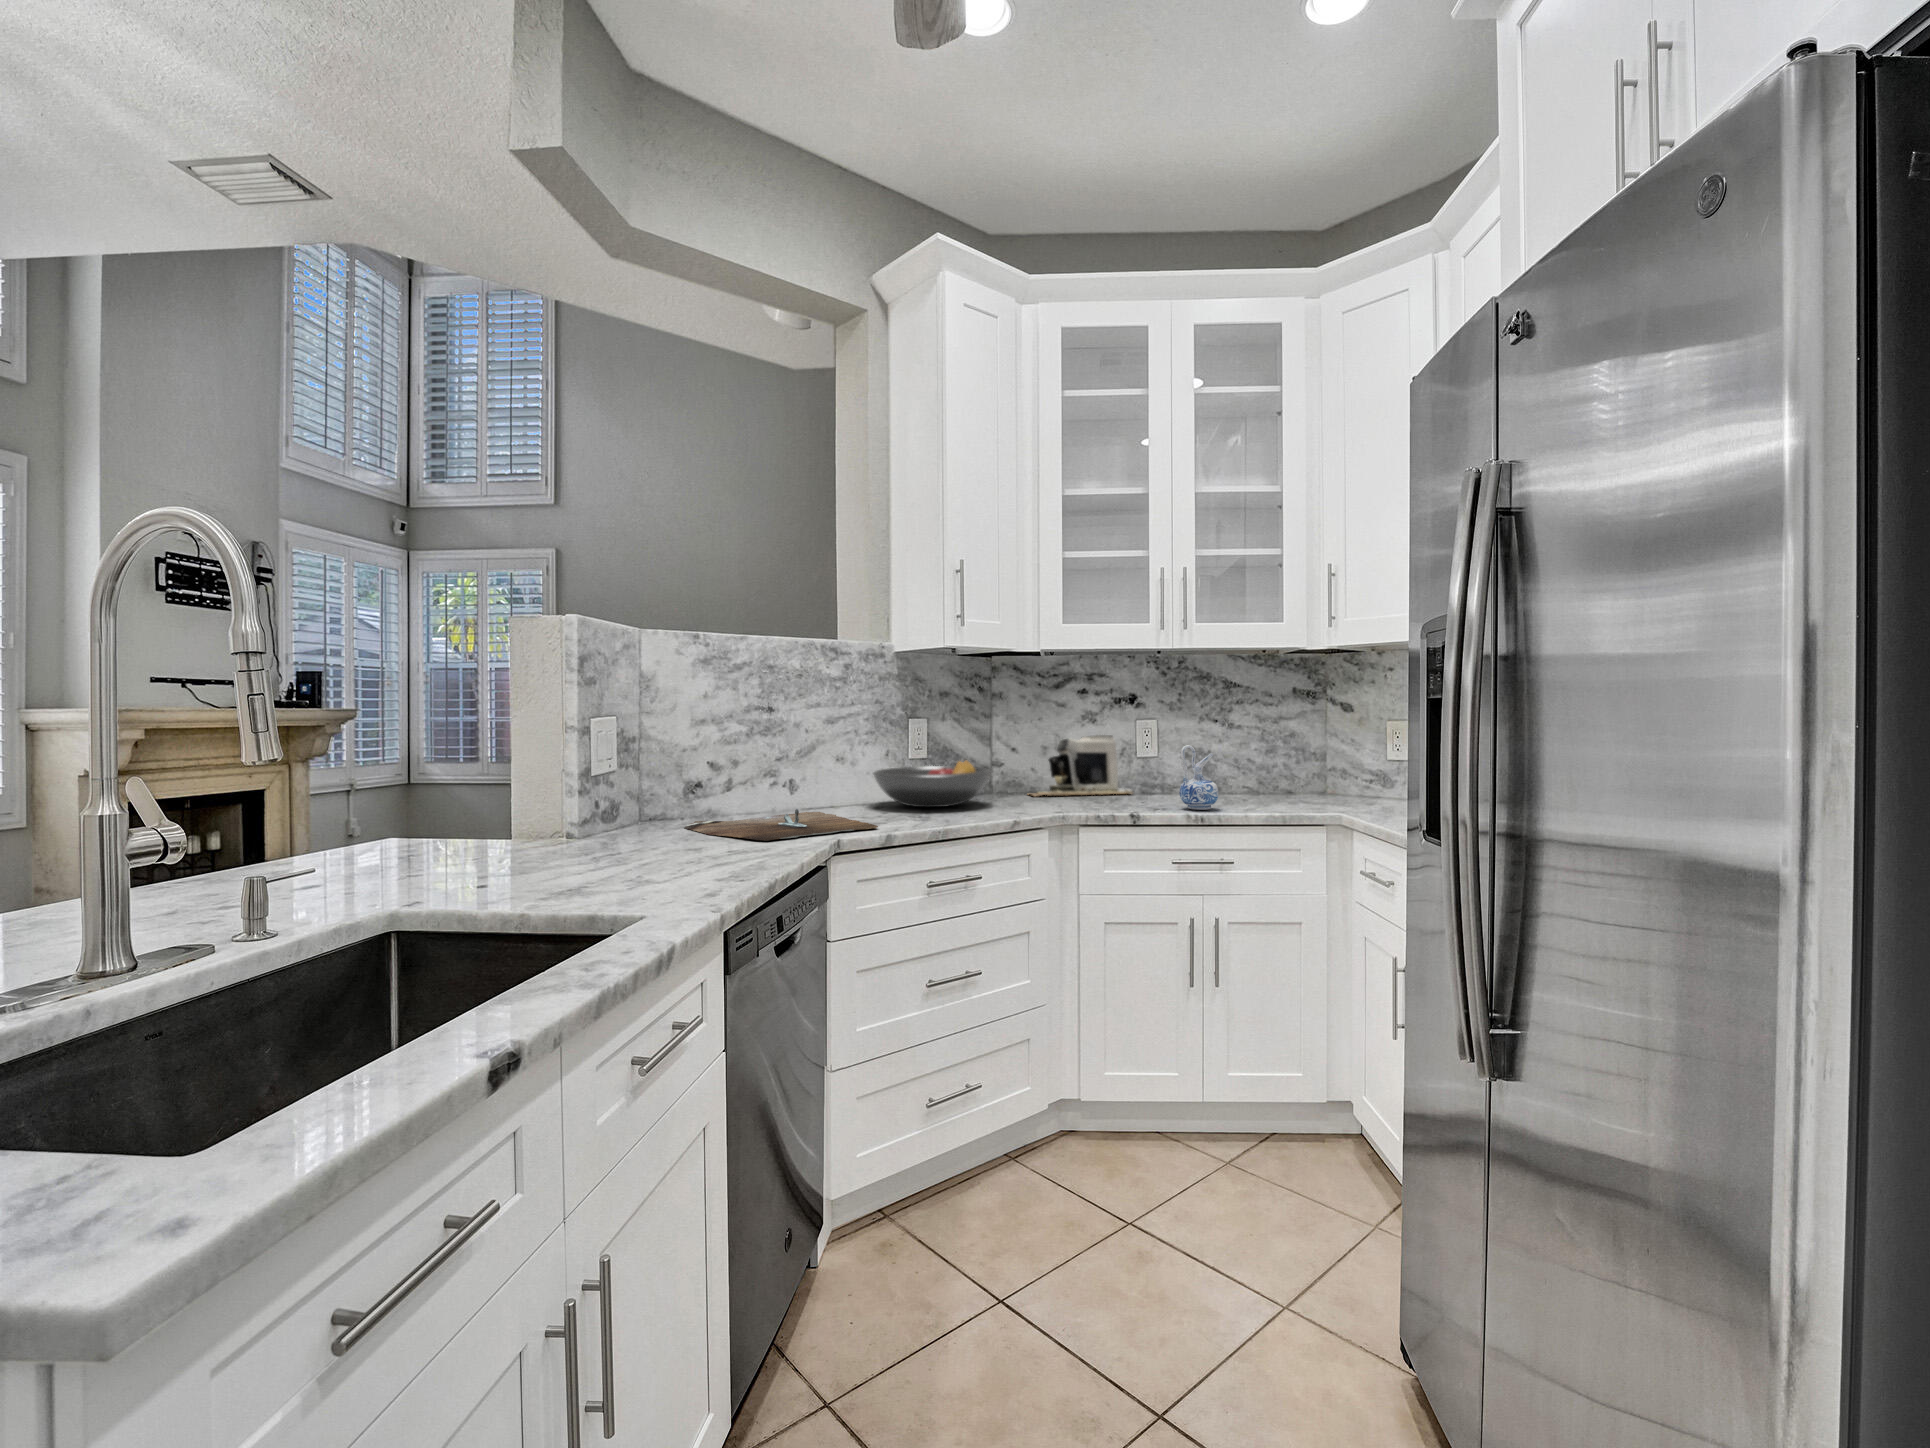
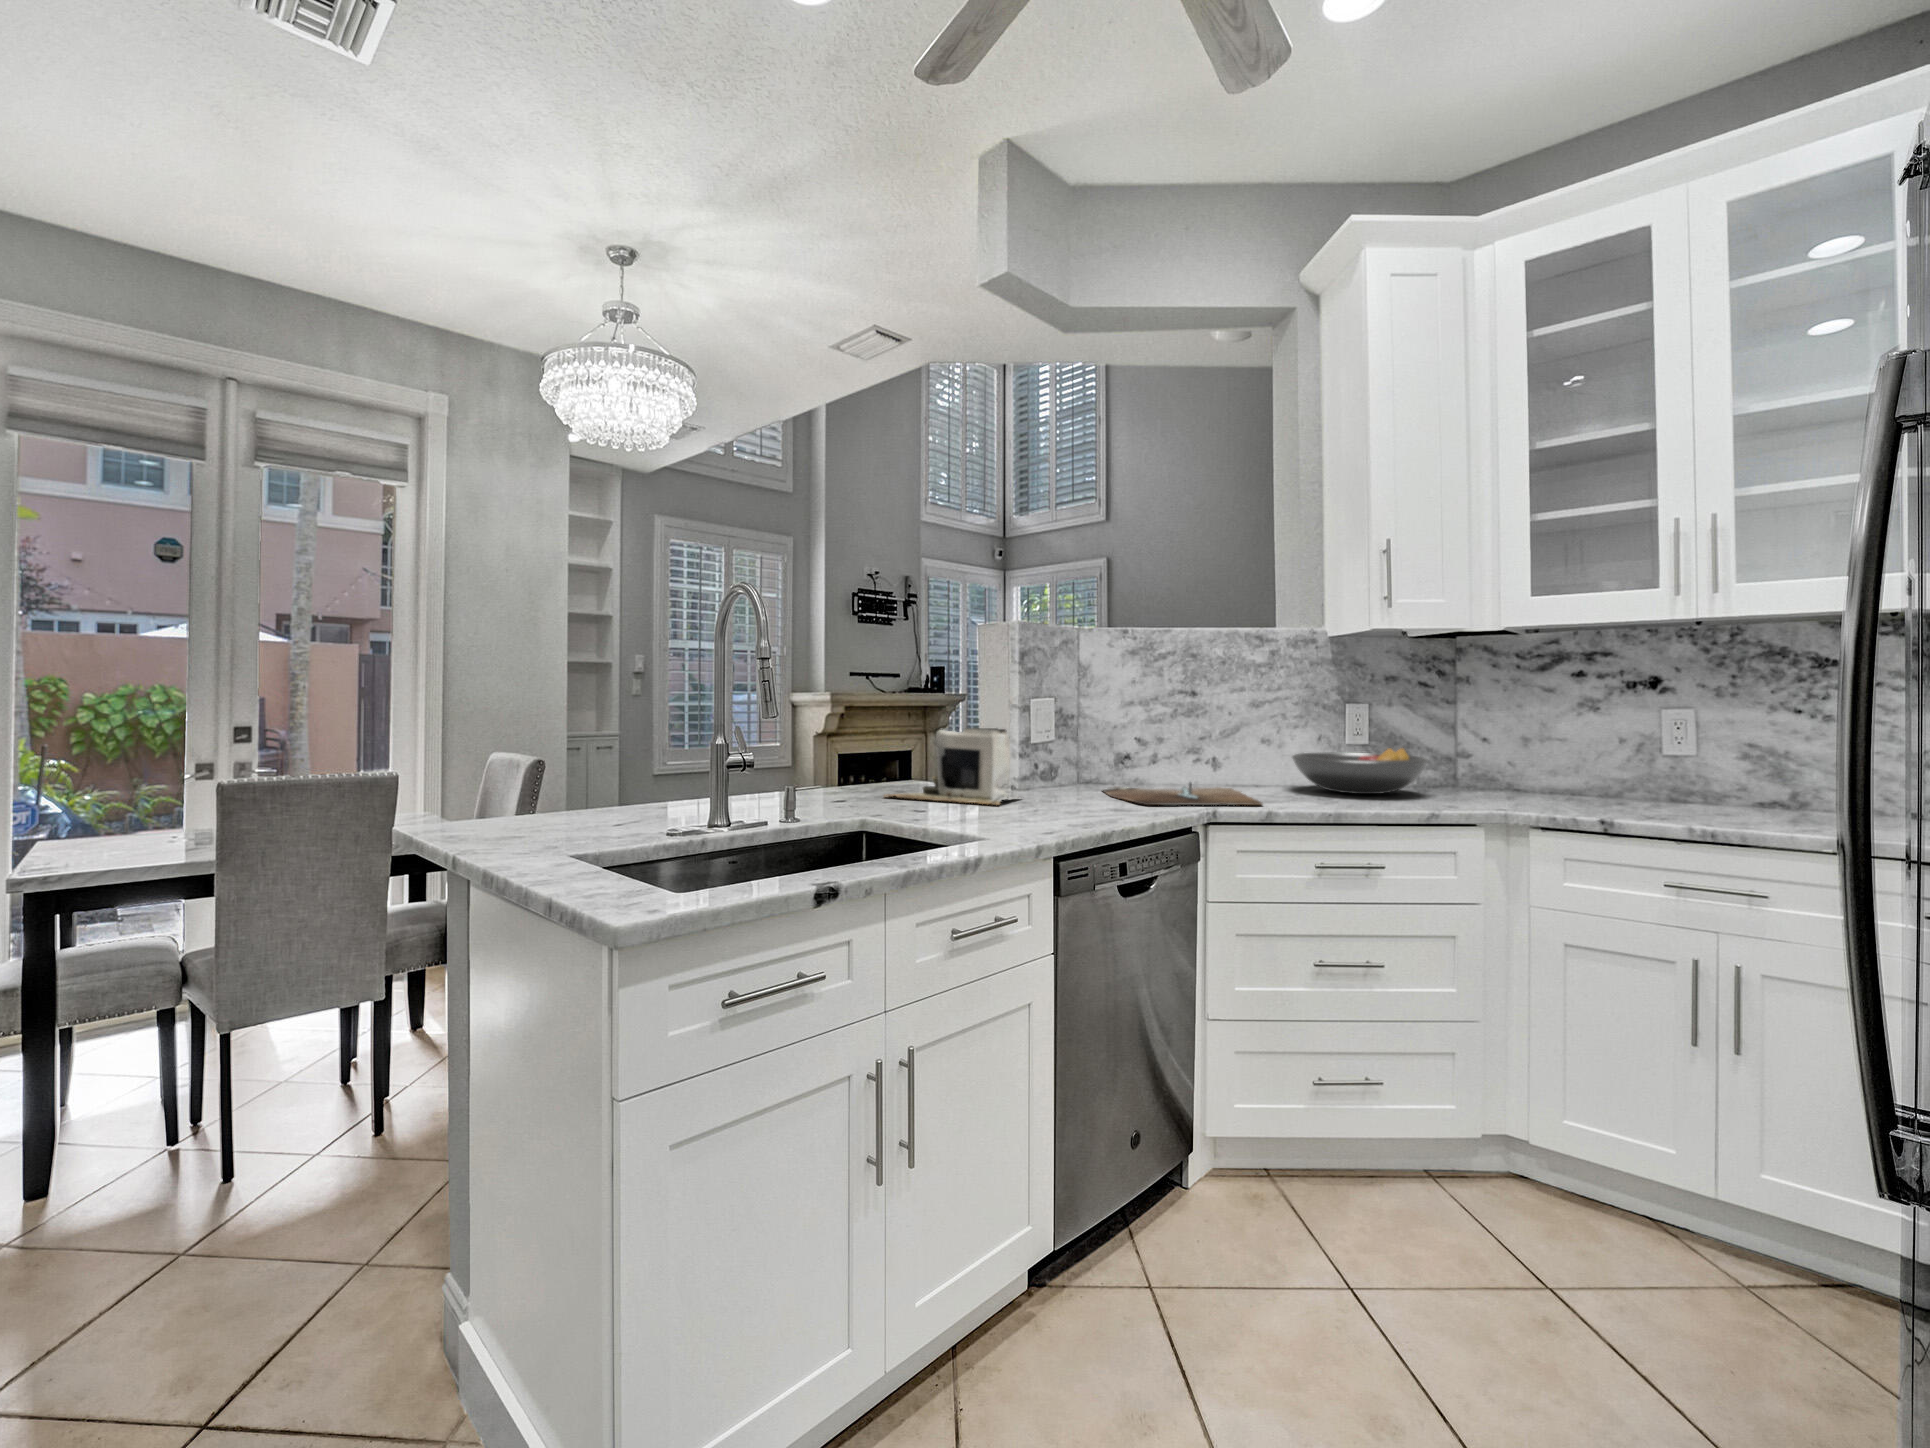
coffee maker: present [1028,735,1132,796] -> present [884,728,1010,805]
ceramic pitcher: present [1179,745,1218,810] -> none [1687,741,1753,825]

